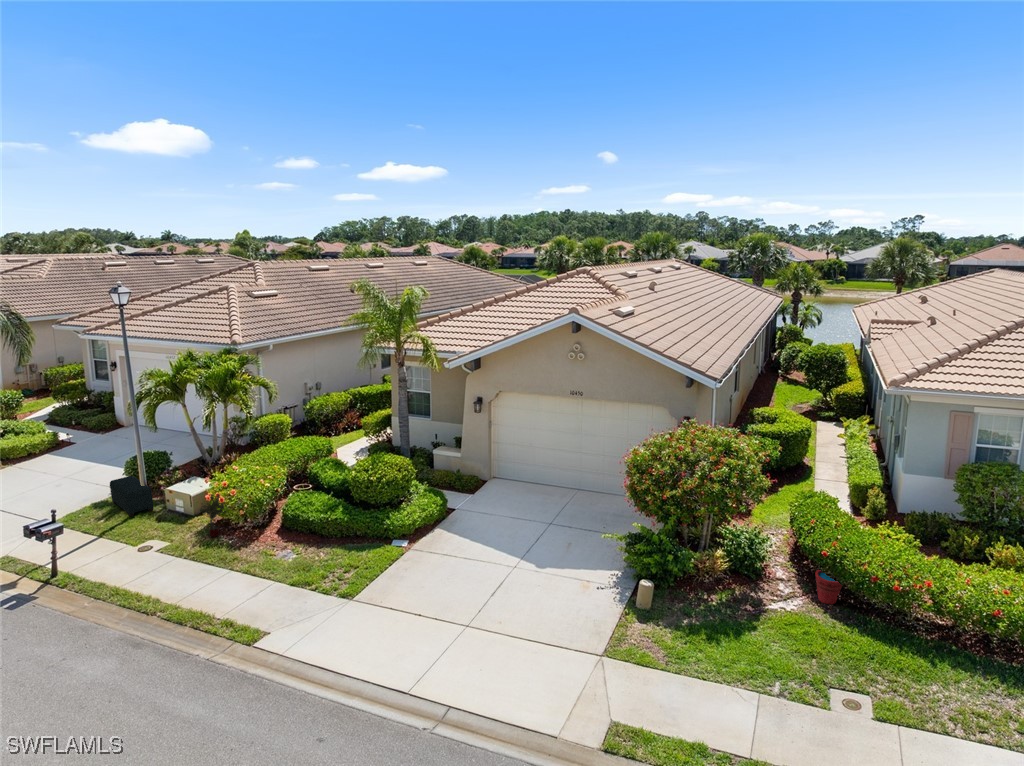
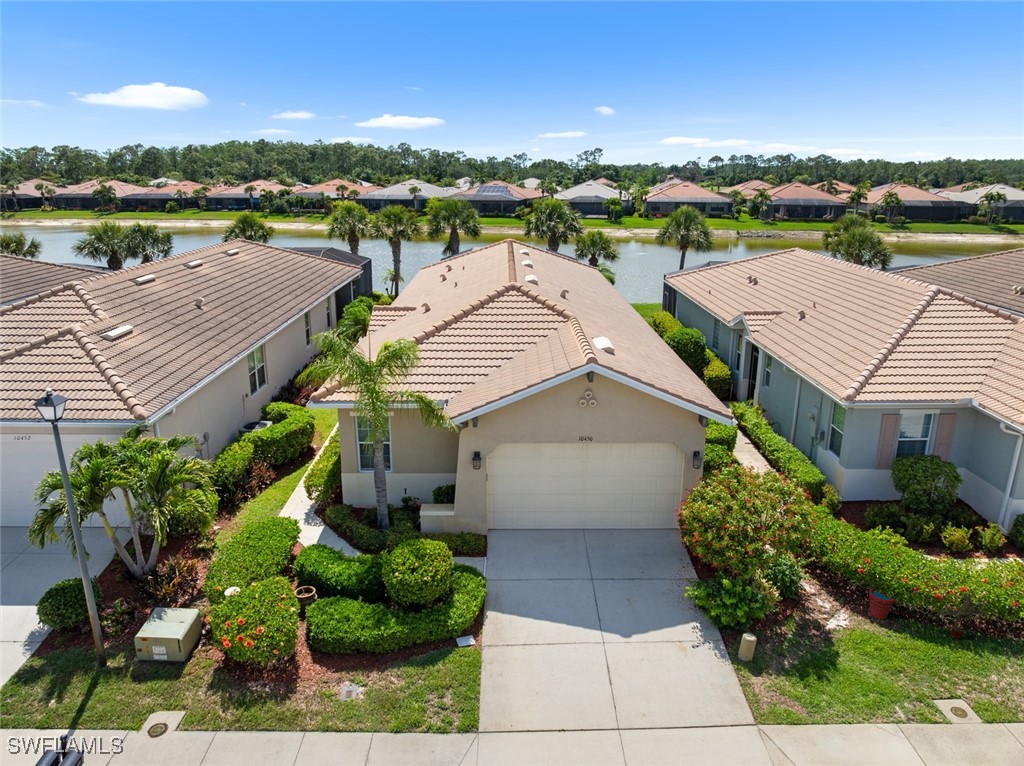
bench: present [110,476,154,517] -> none [37,625,116,685]
potted tree: present [200,494,226,537] -> present [939,591,987,638]

